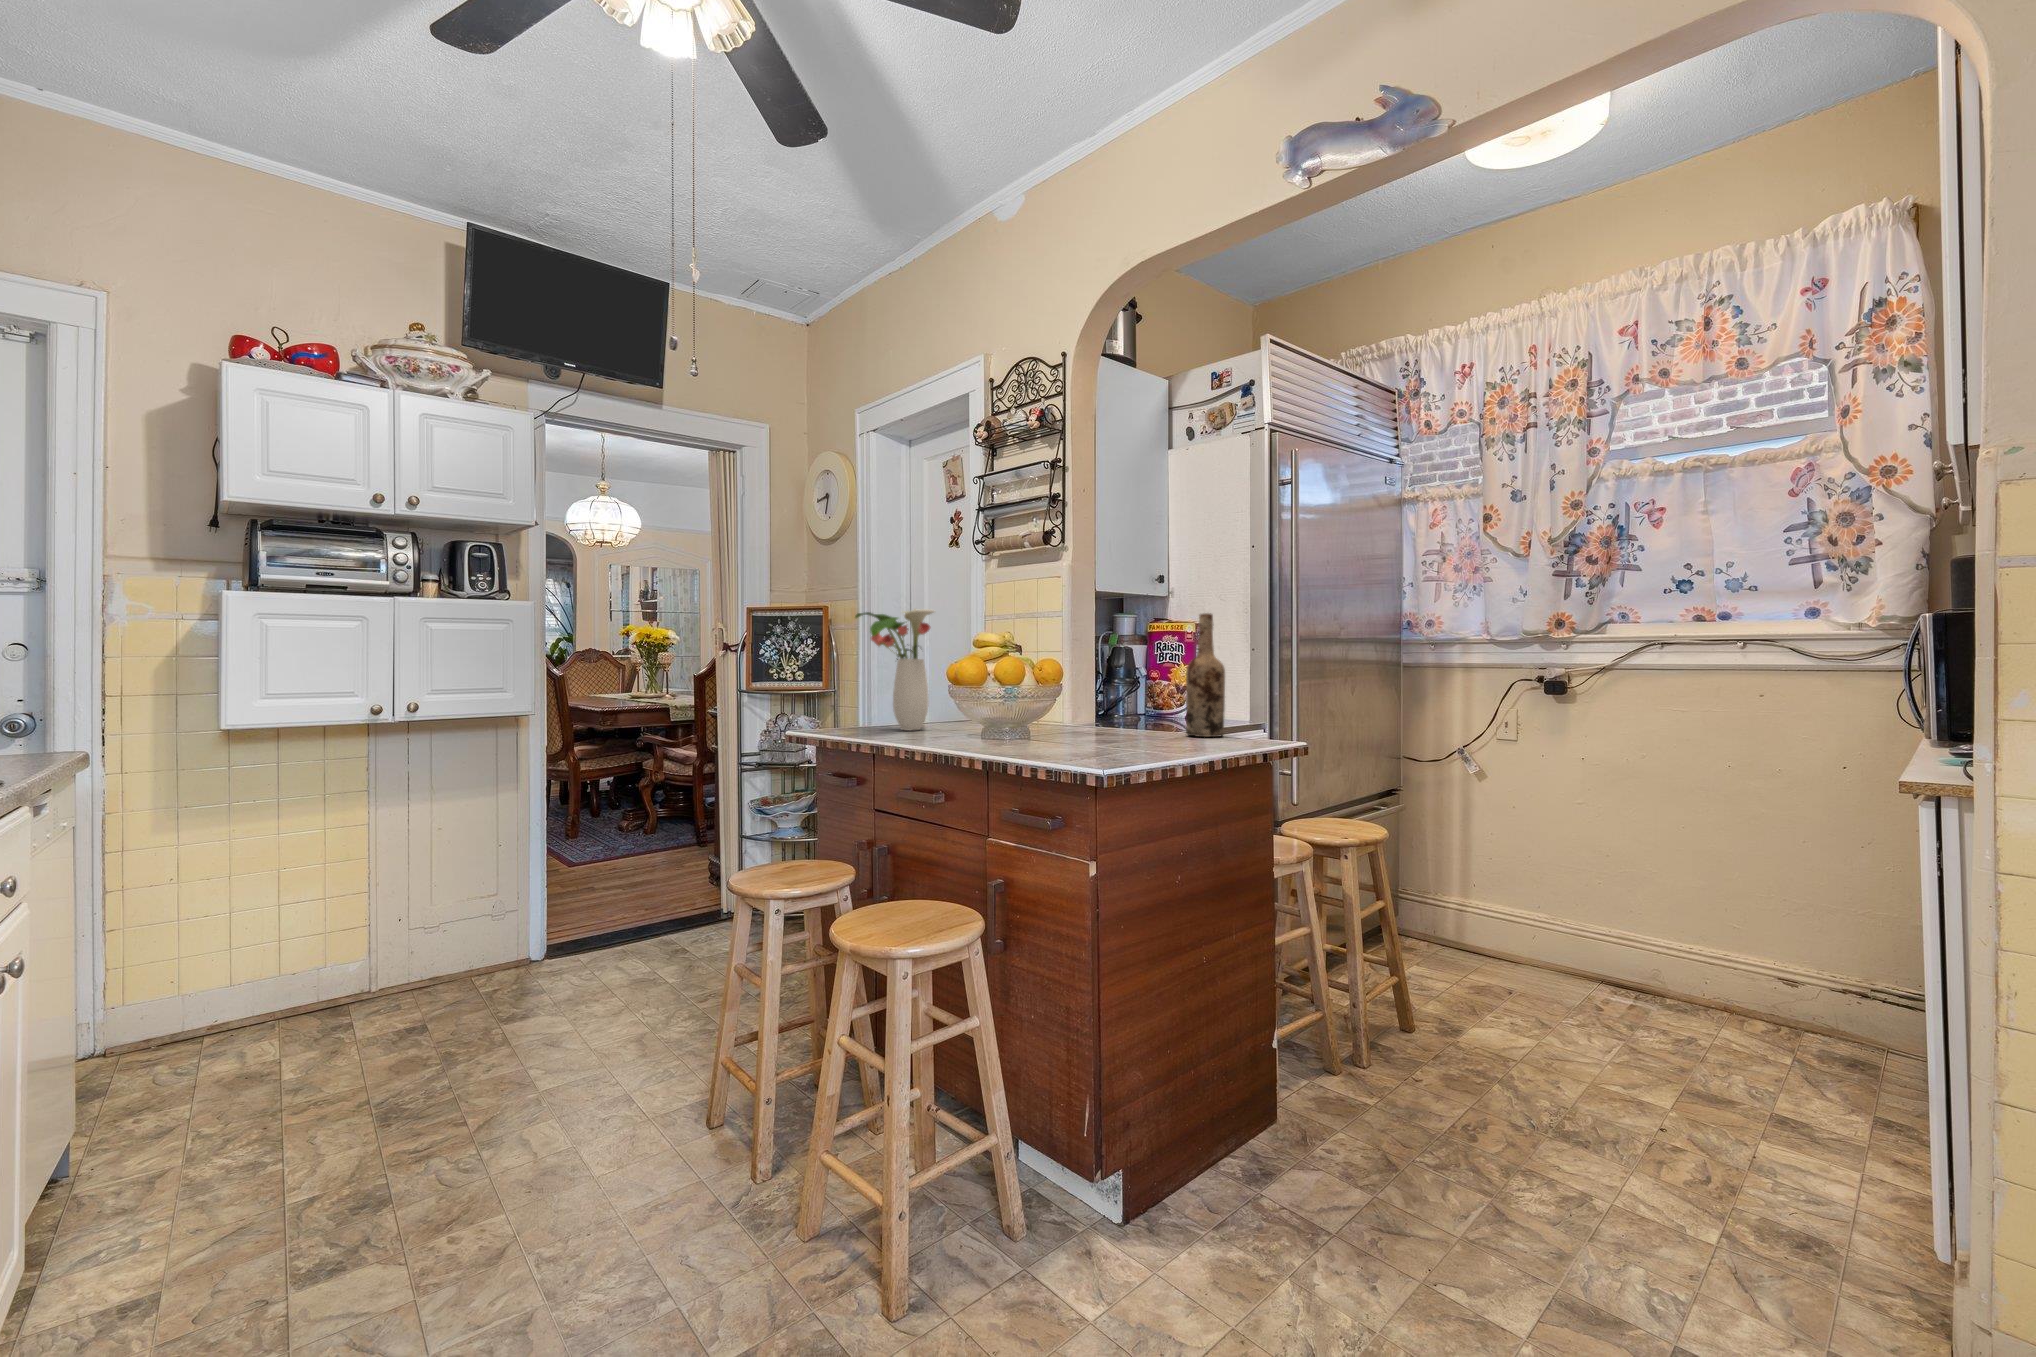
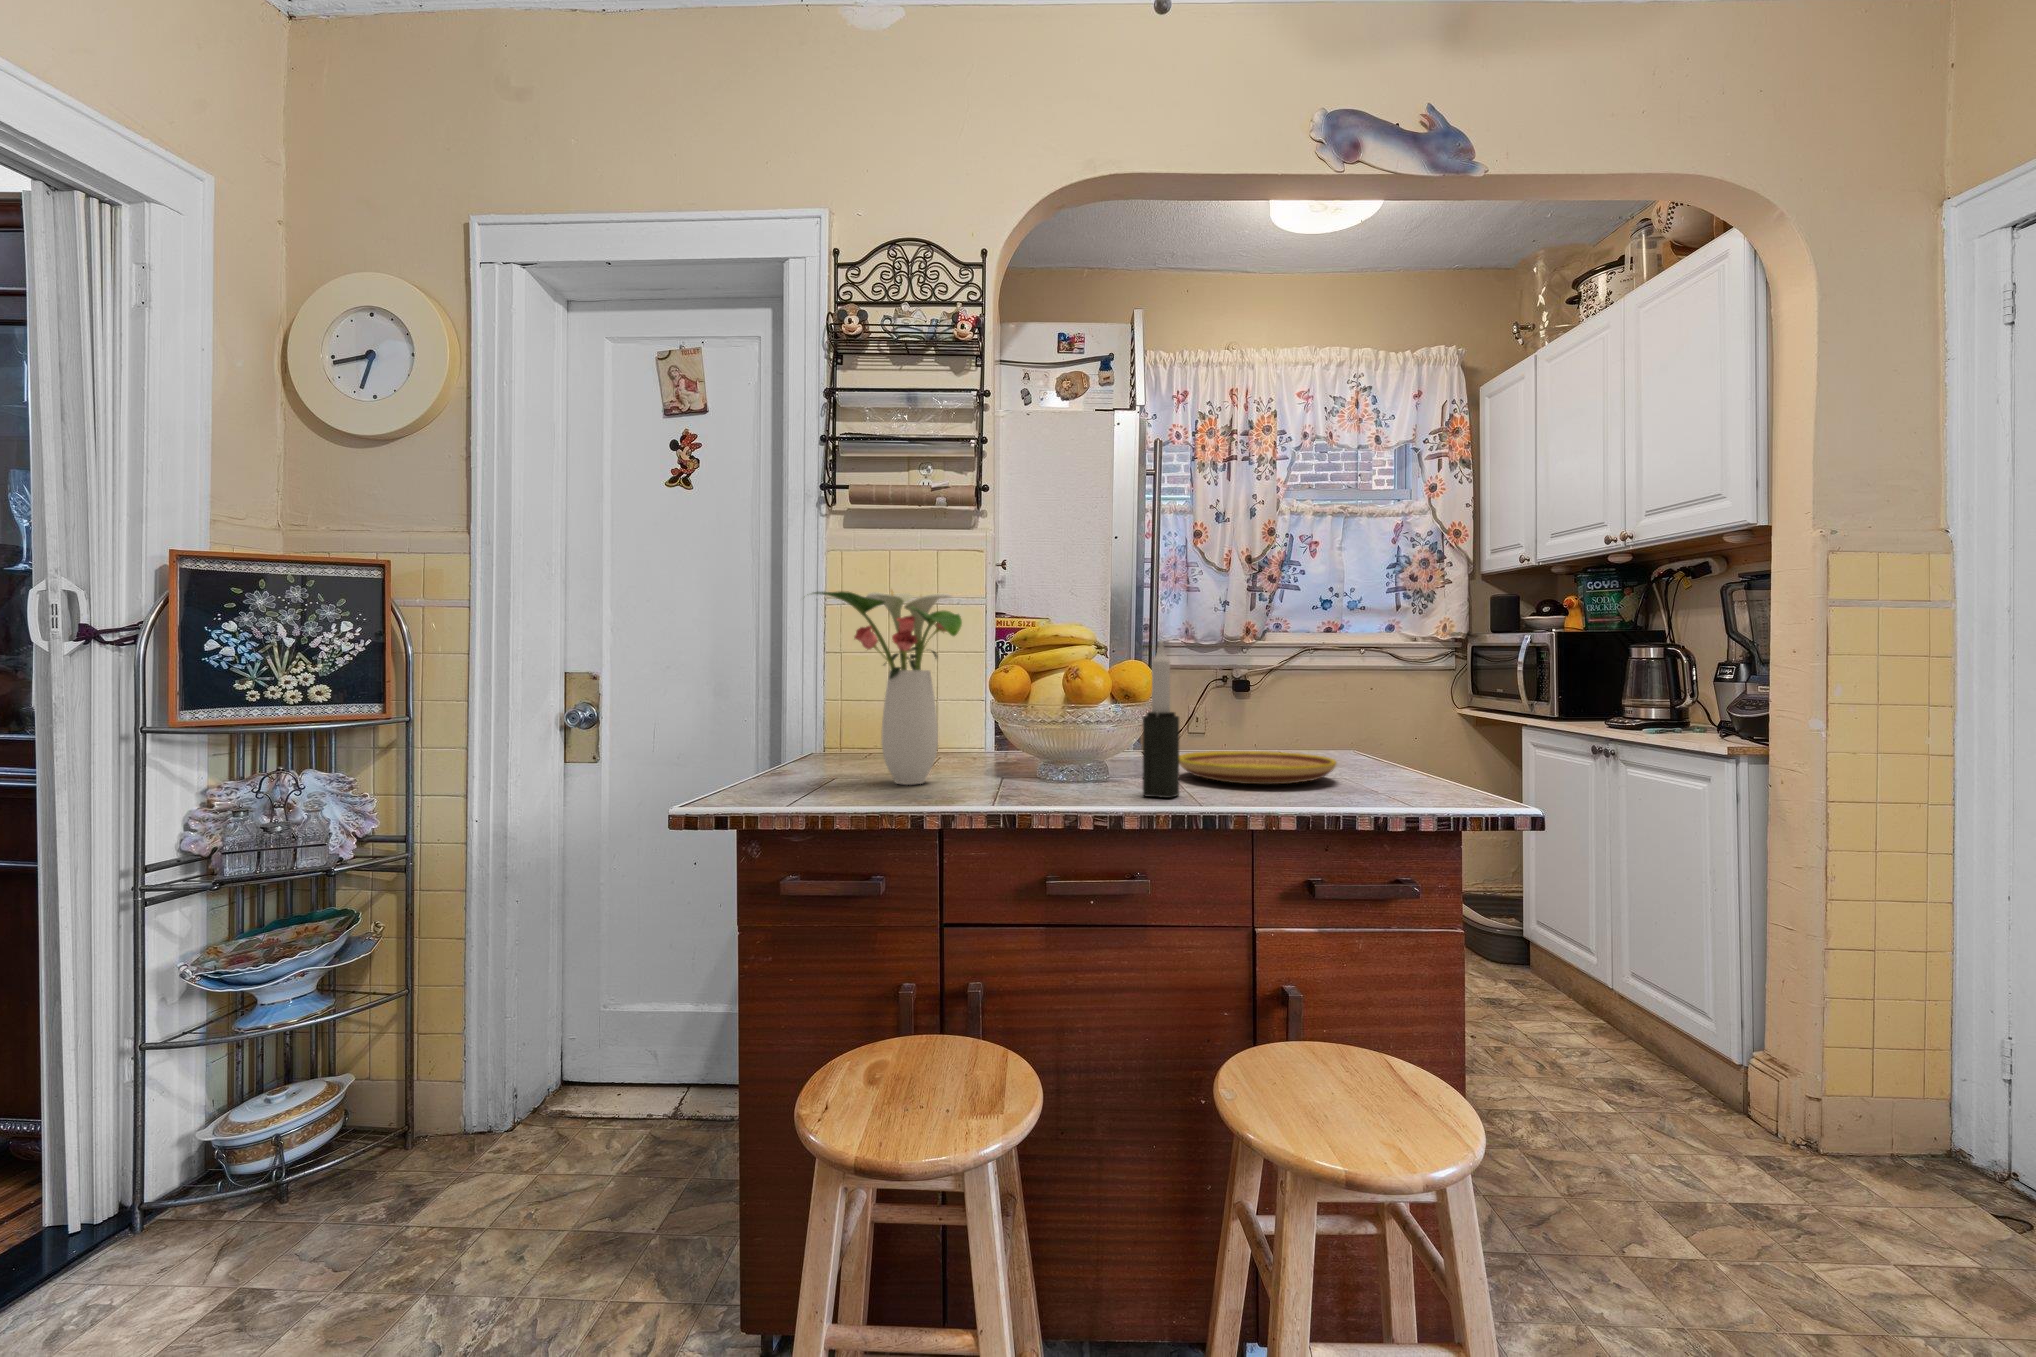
wine bottle: present [1186,613,1225,737] -> none [1231,619,1275,758]
candle: none [958,635,983,745] -> present [1143,641,1179,798]
plate: none [1030,723,1155,746] -> present [1179,751,1336,784]

